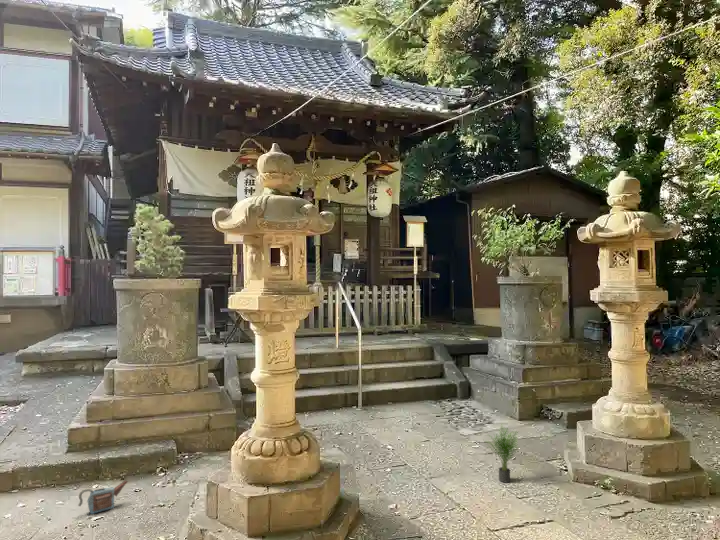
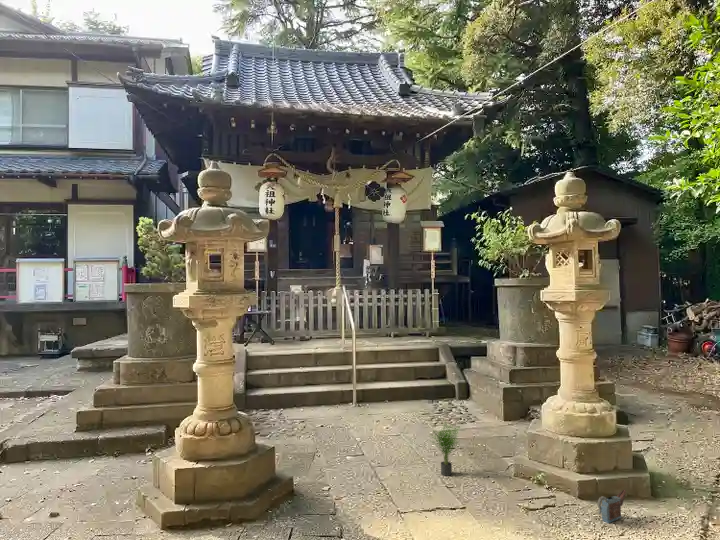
watering can: present [78,481,128,514] -> present [598,490,626,523]

